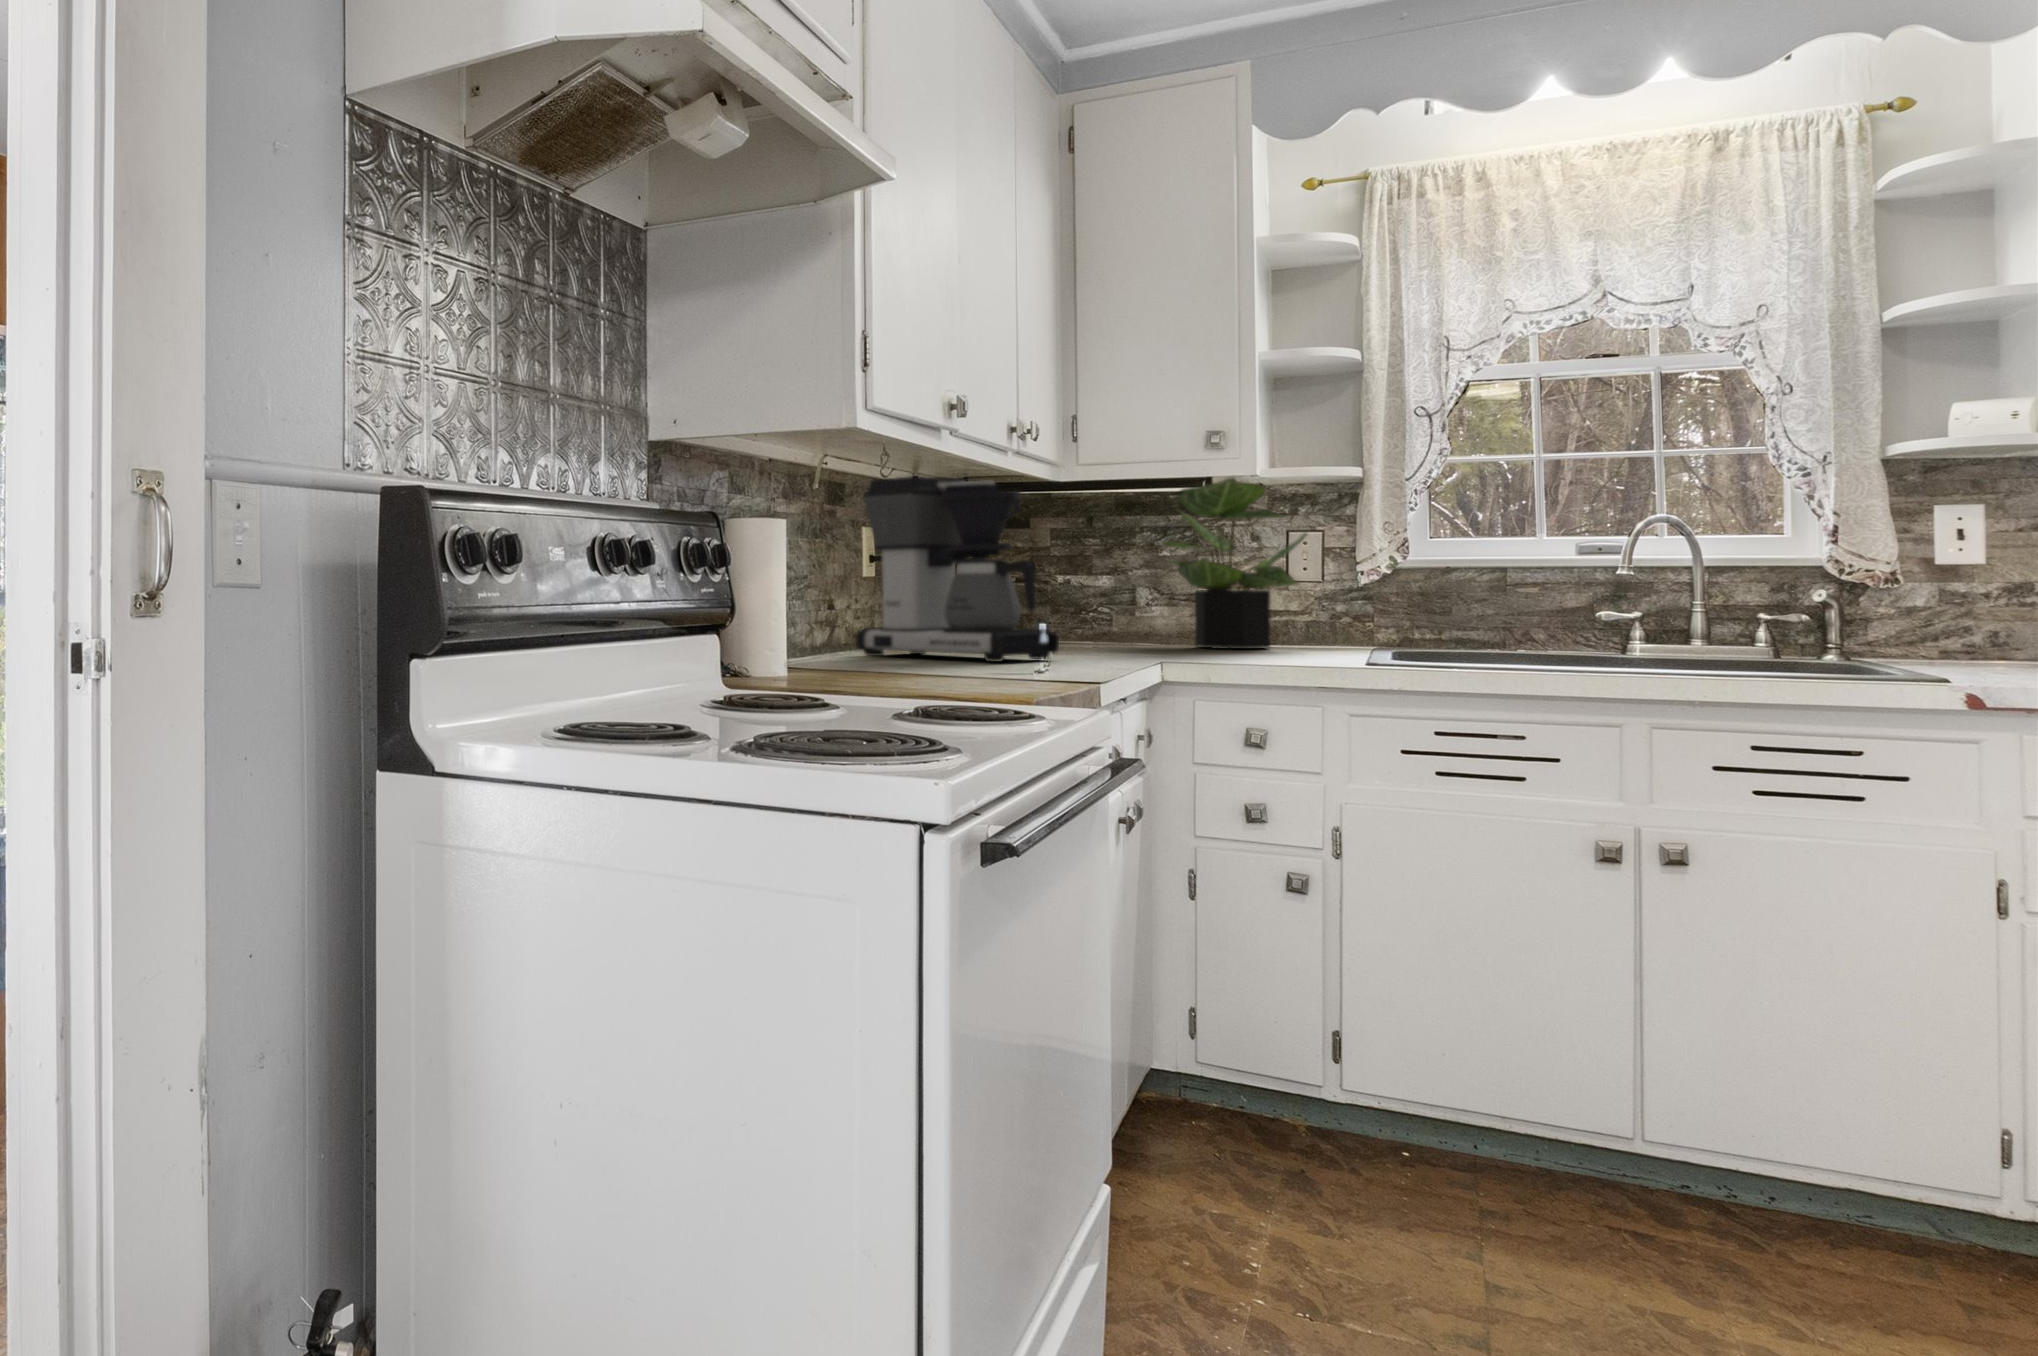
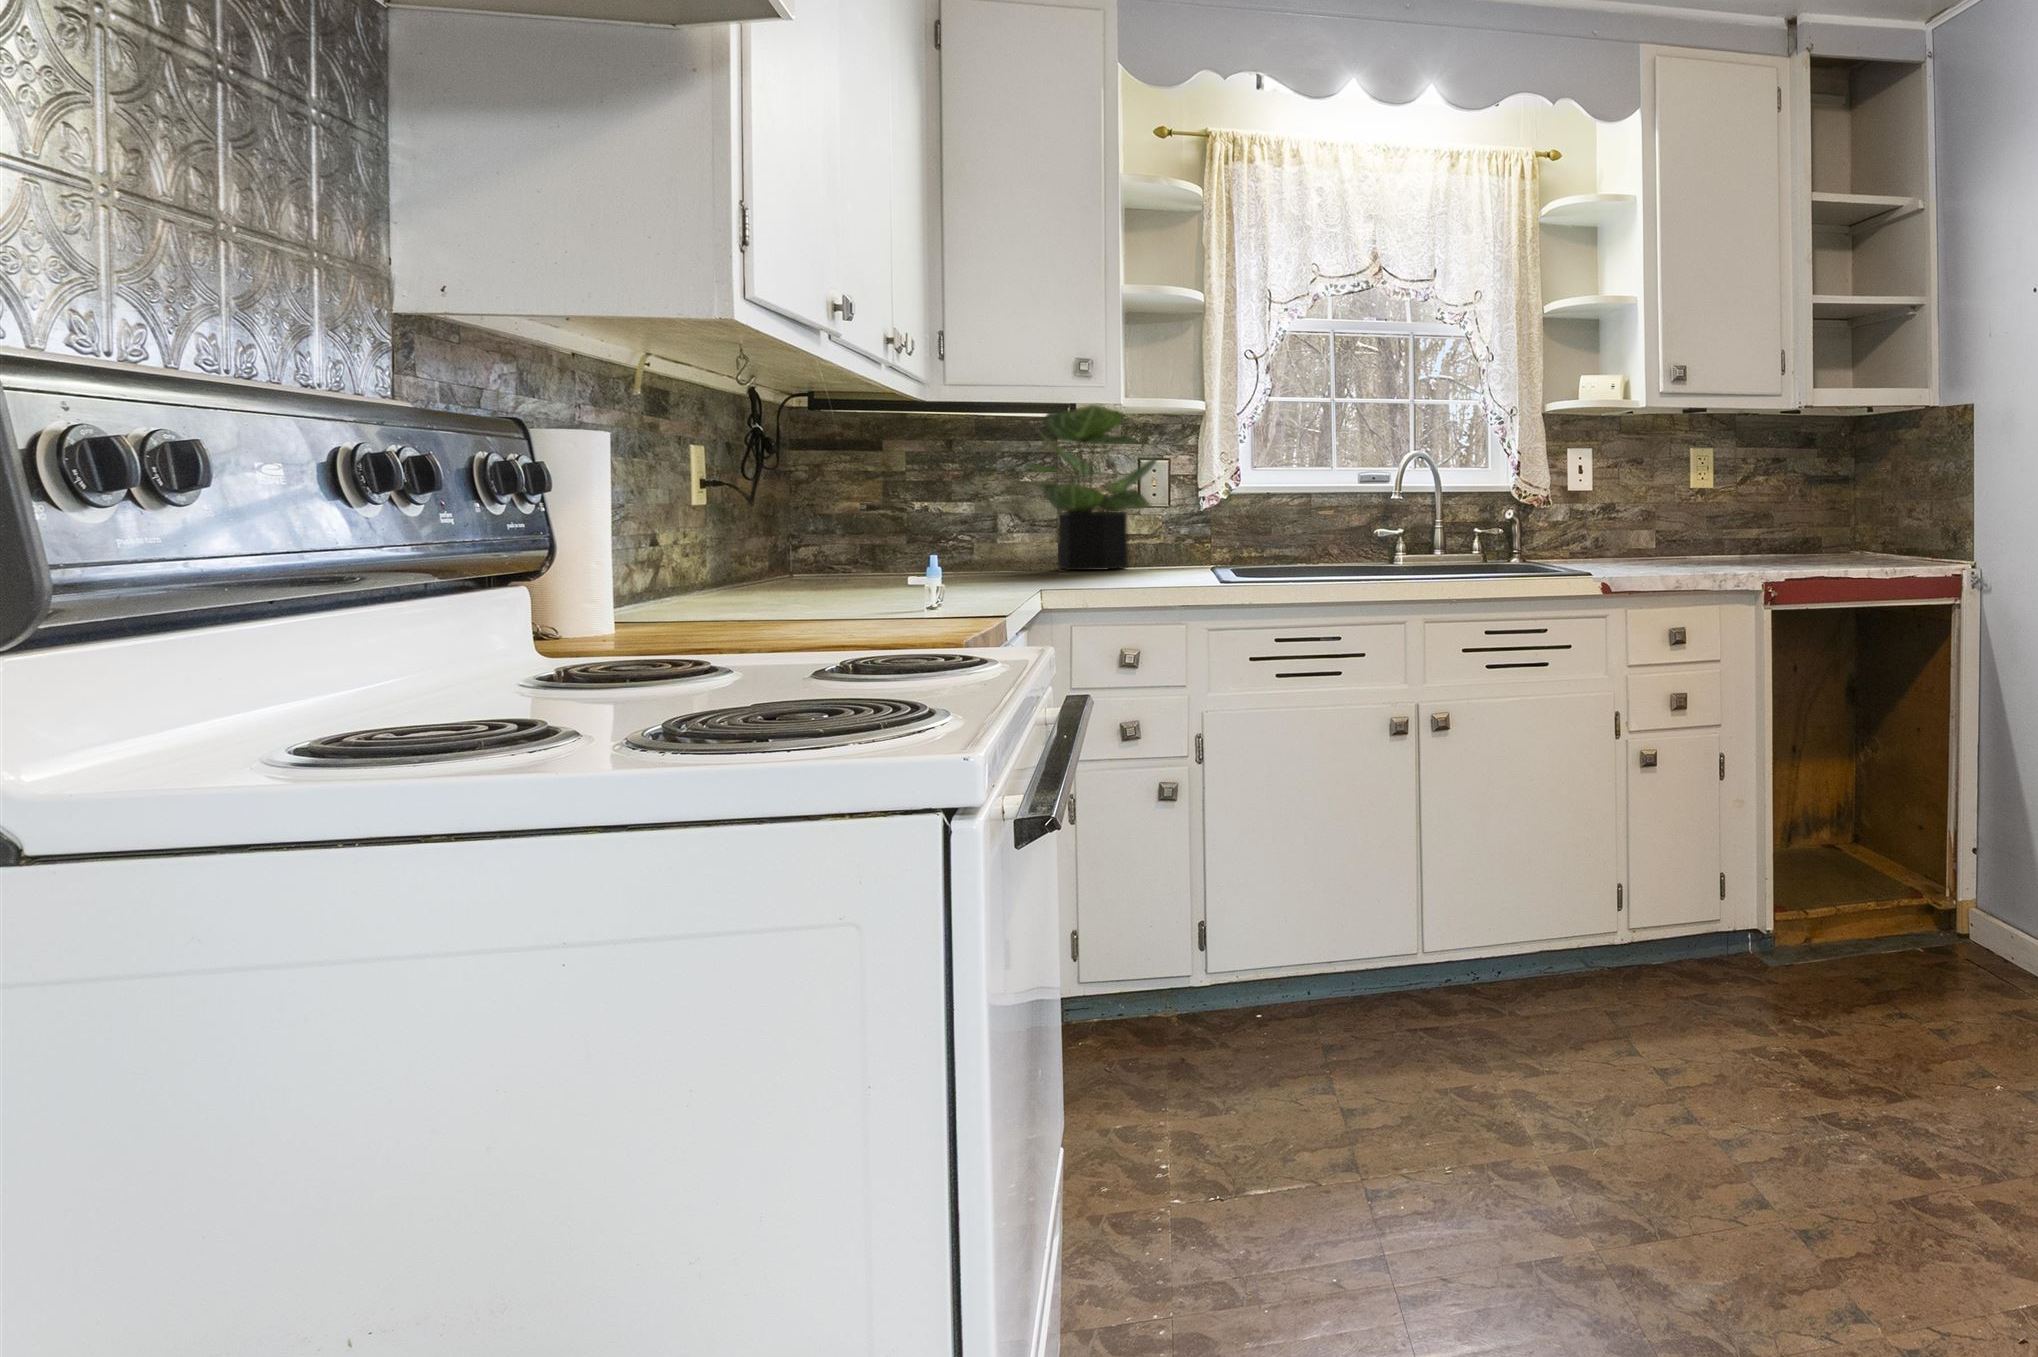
coffee maker: present [856,476,1059,662] -> none [689,384,940,596]

